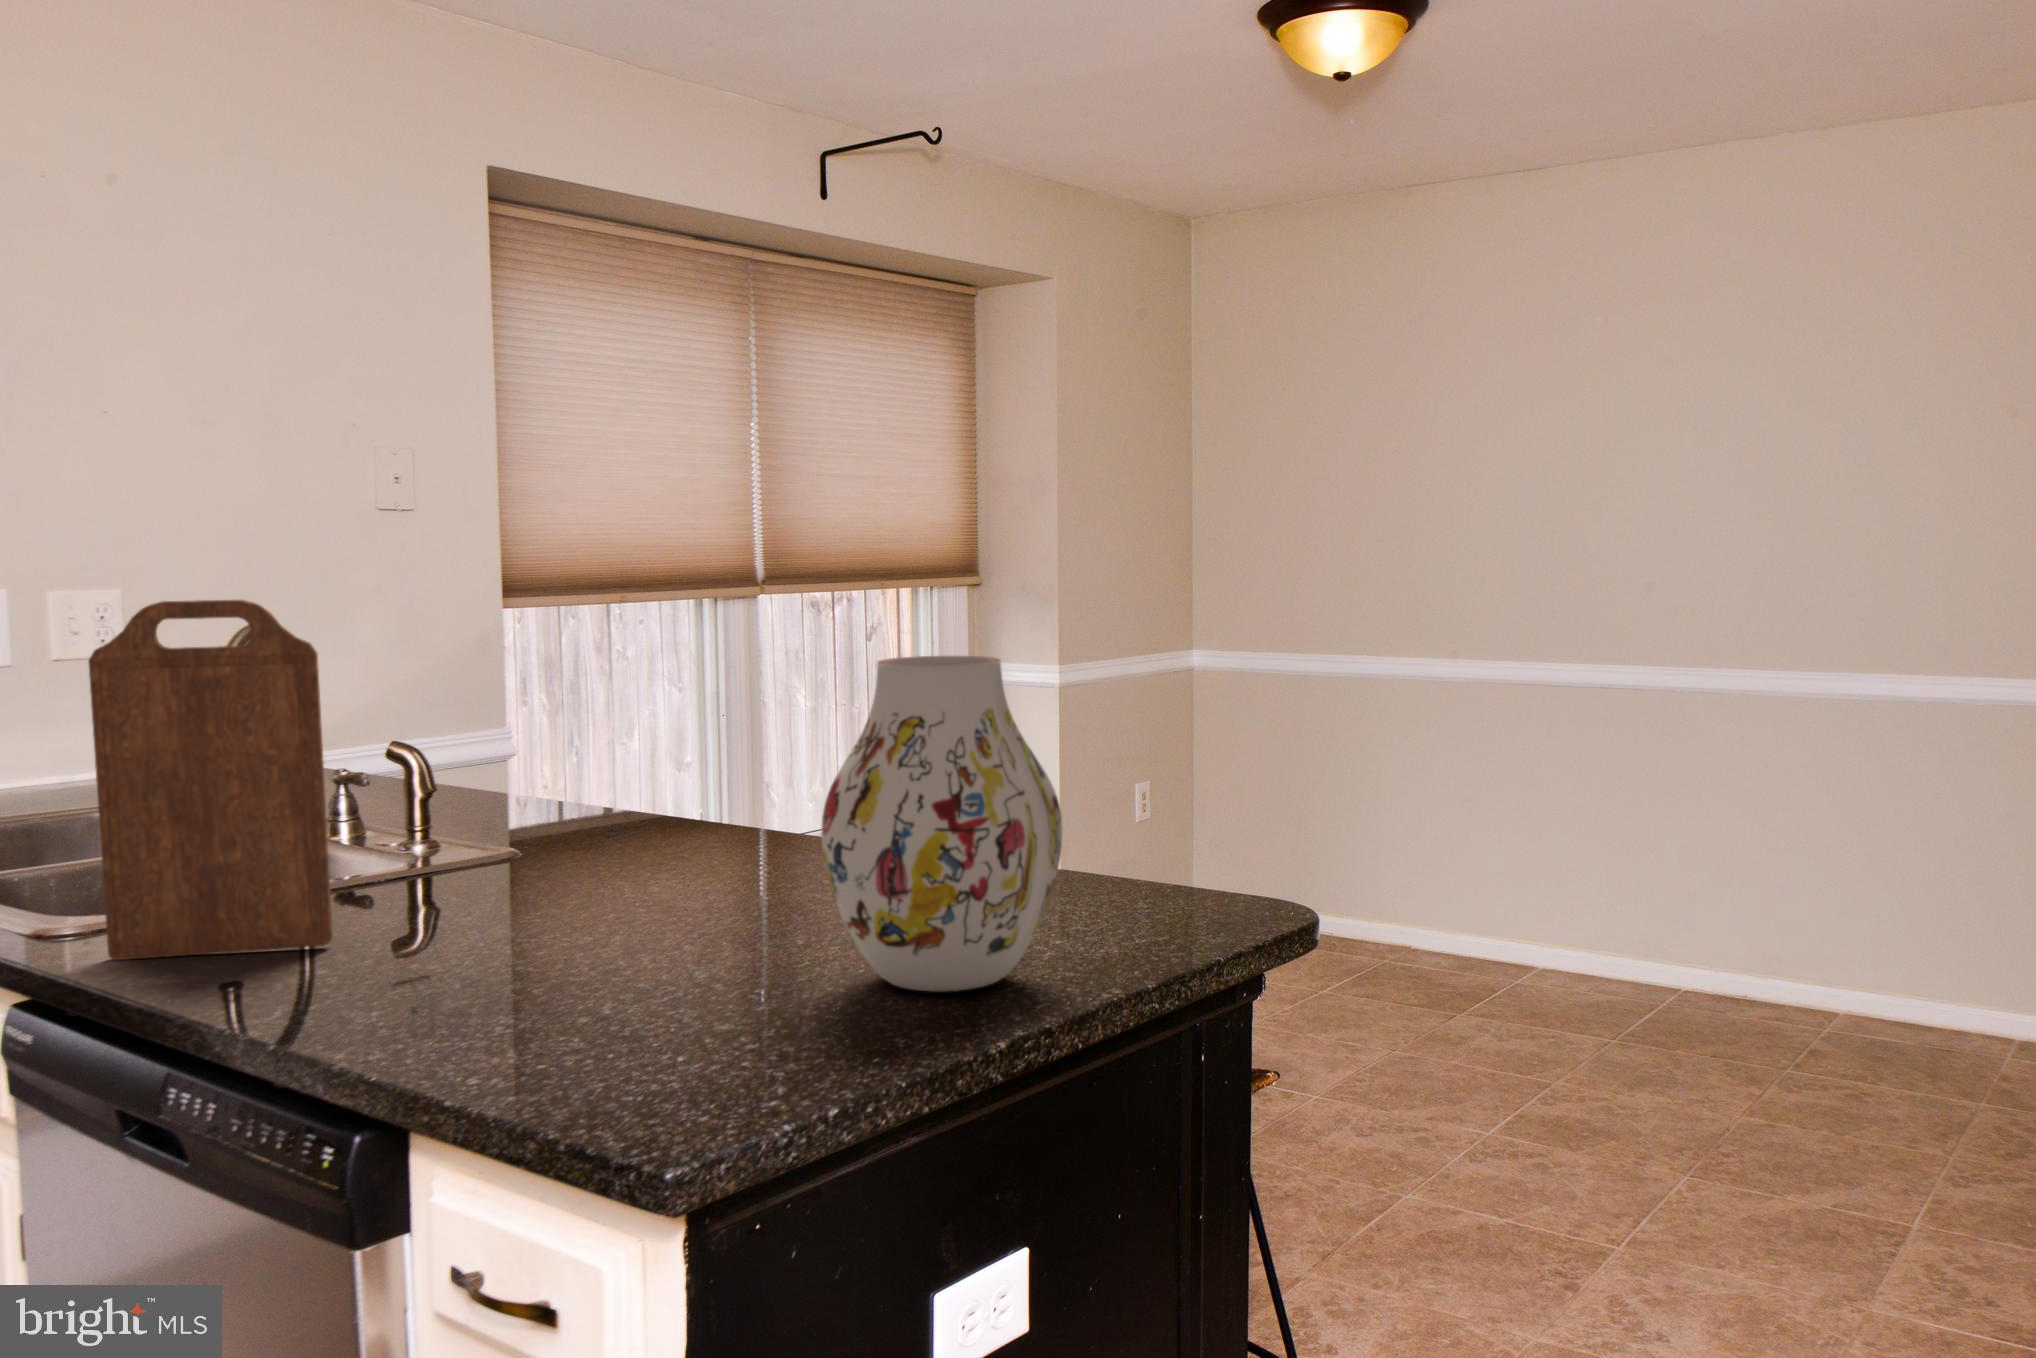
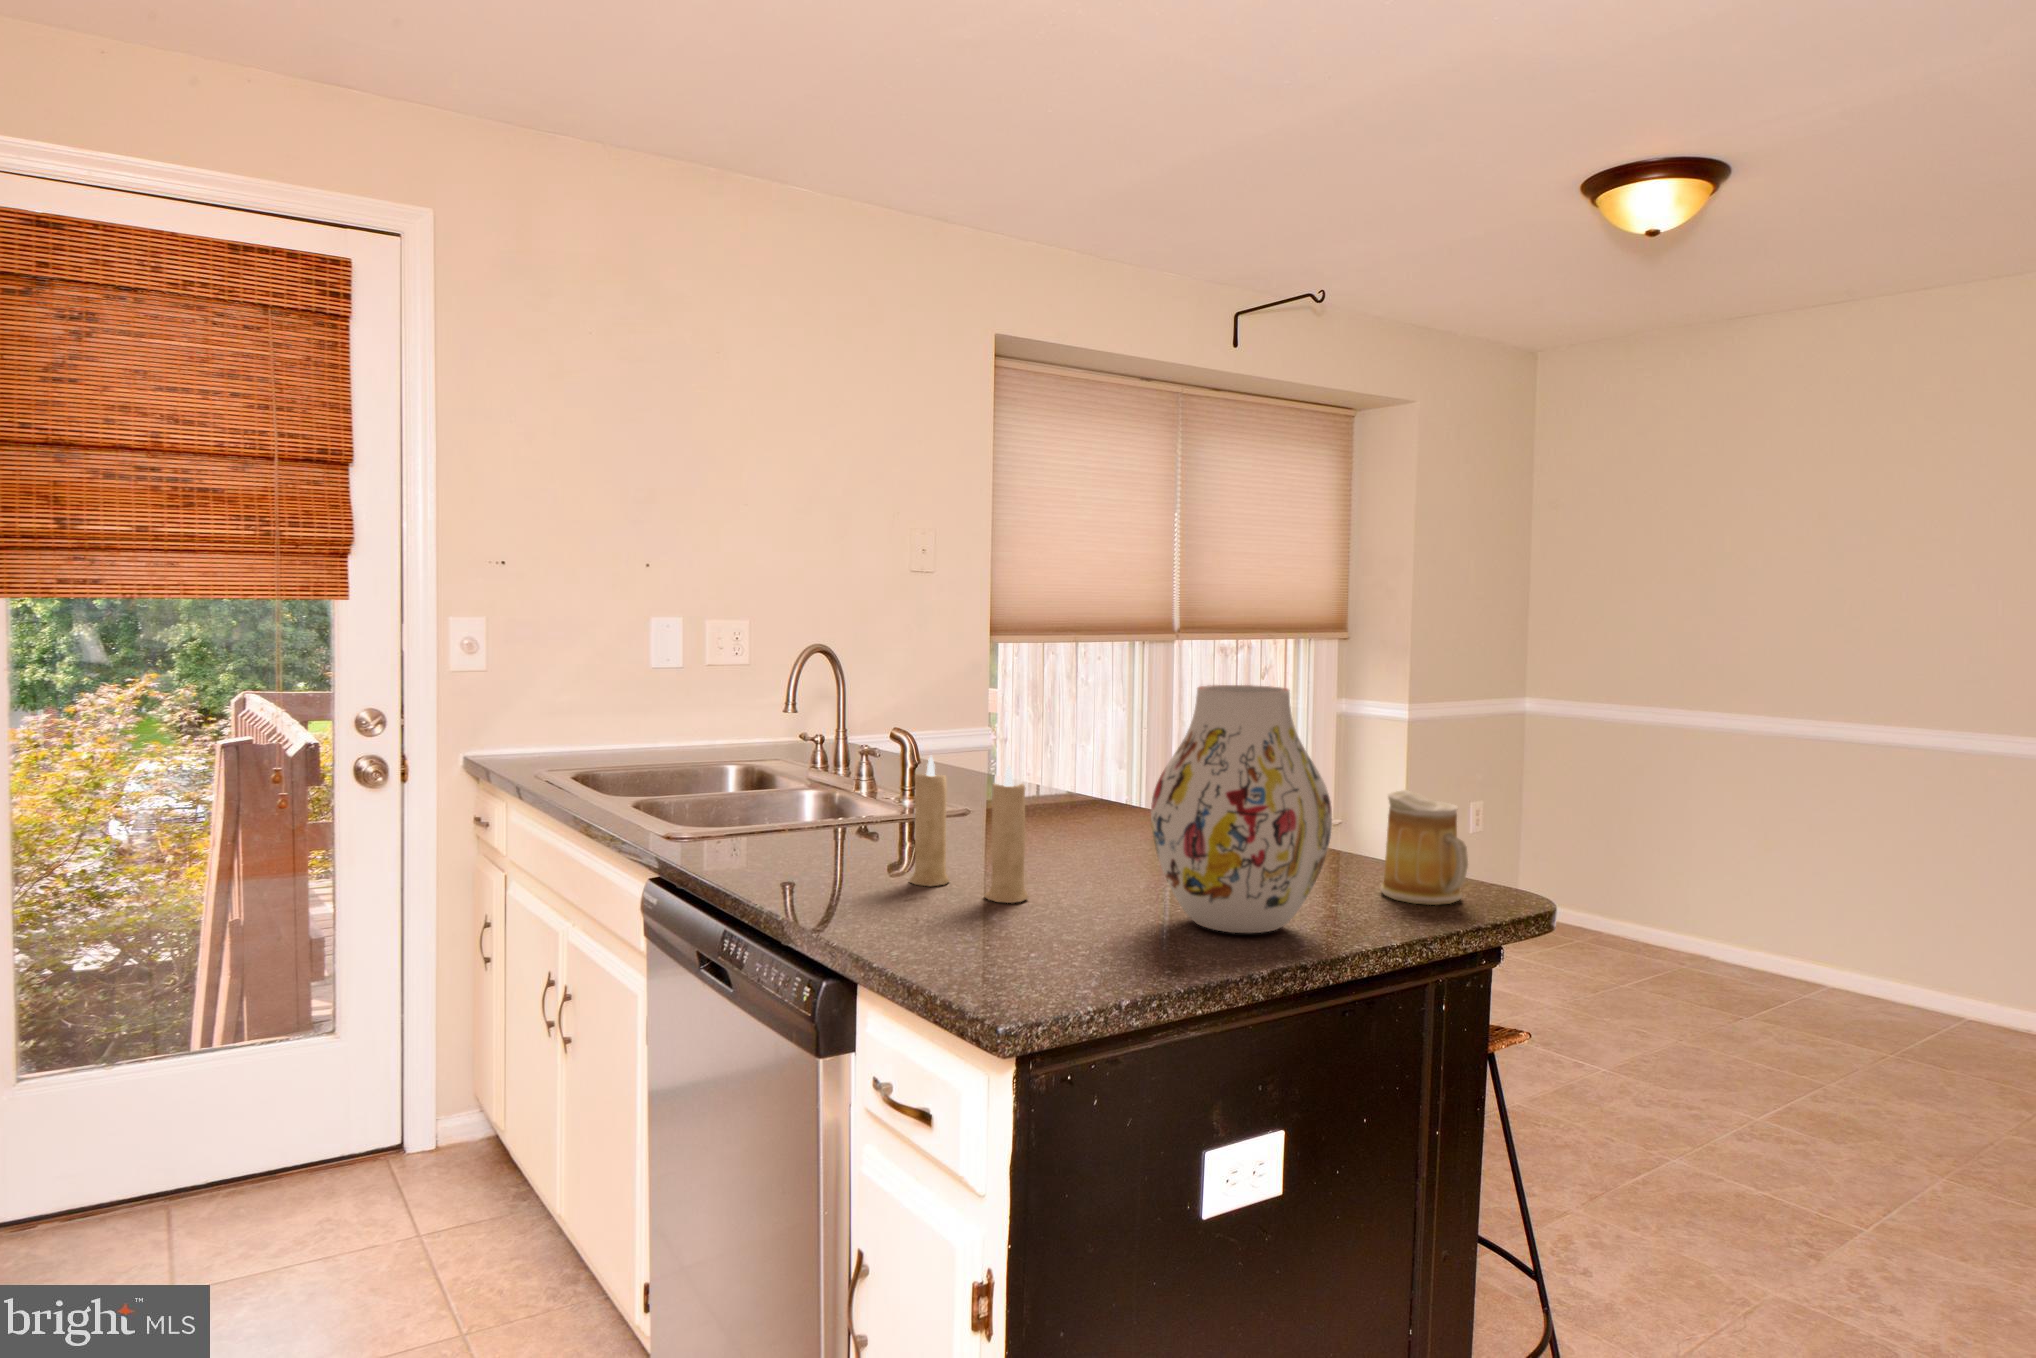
cutting board: present [88,600,333,960] -> none [702,627,836,860]
candle: none [456,773,647,984] -> present [909,757,1028,903]
mug: none [1102,780,1211,925] -> present [1381,790,1468,905]

